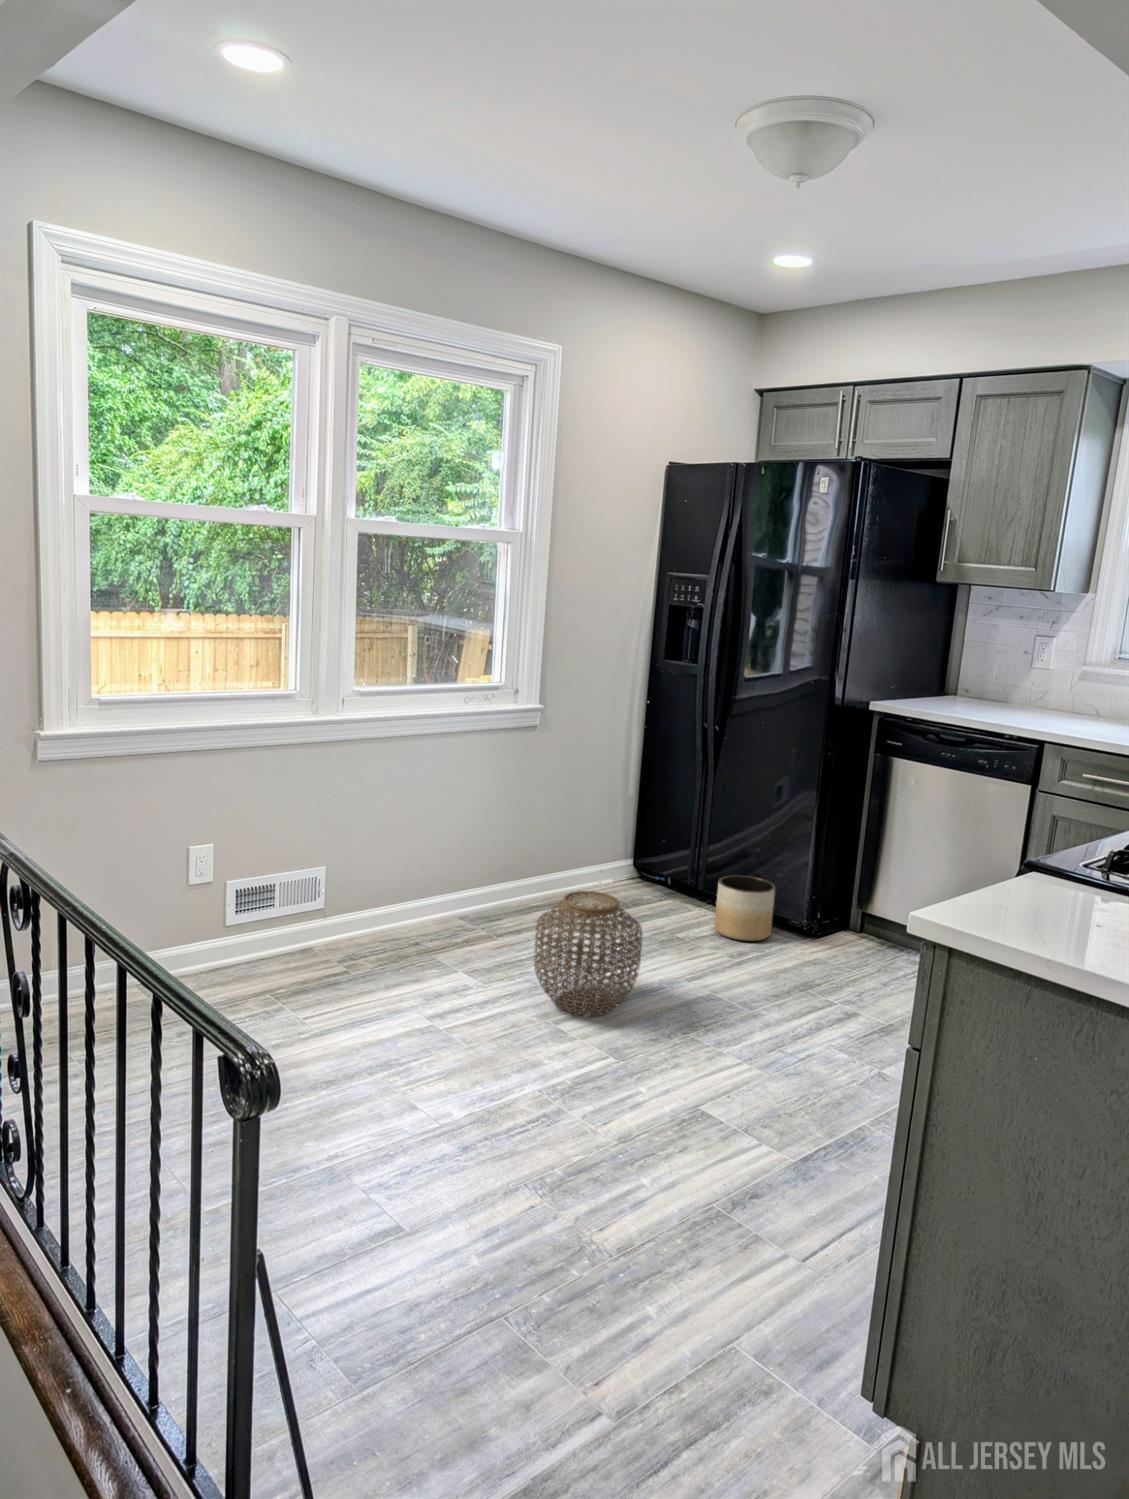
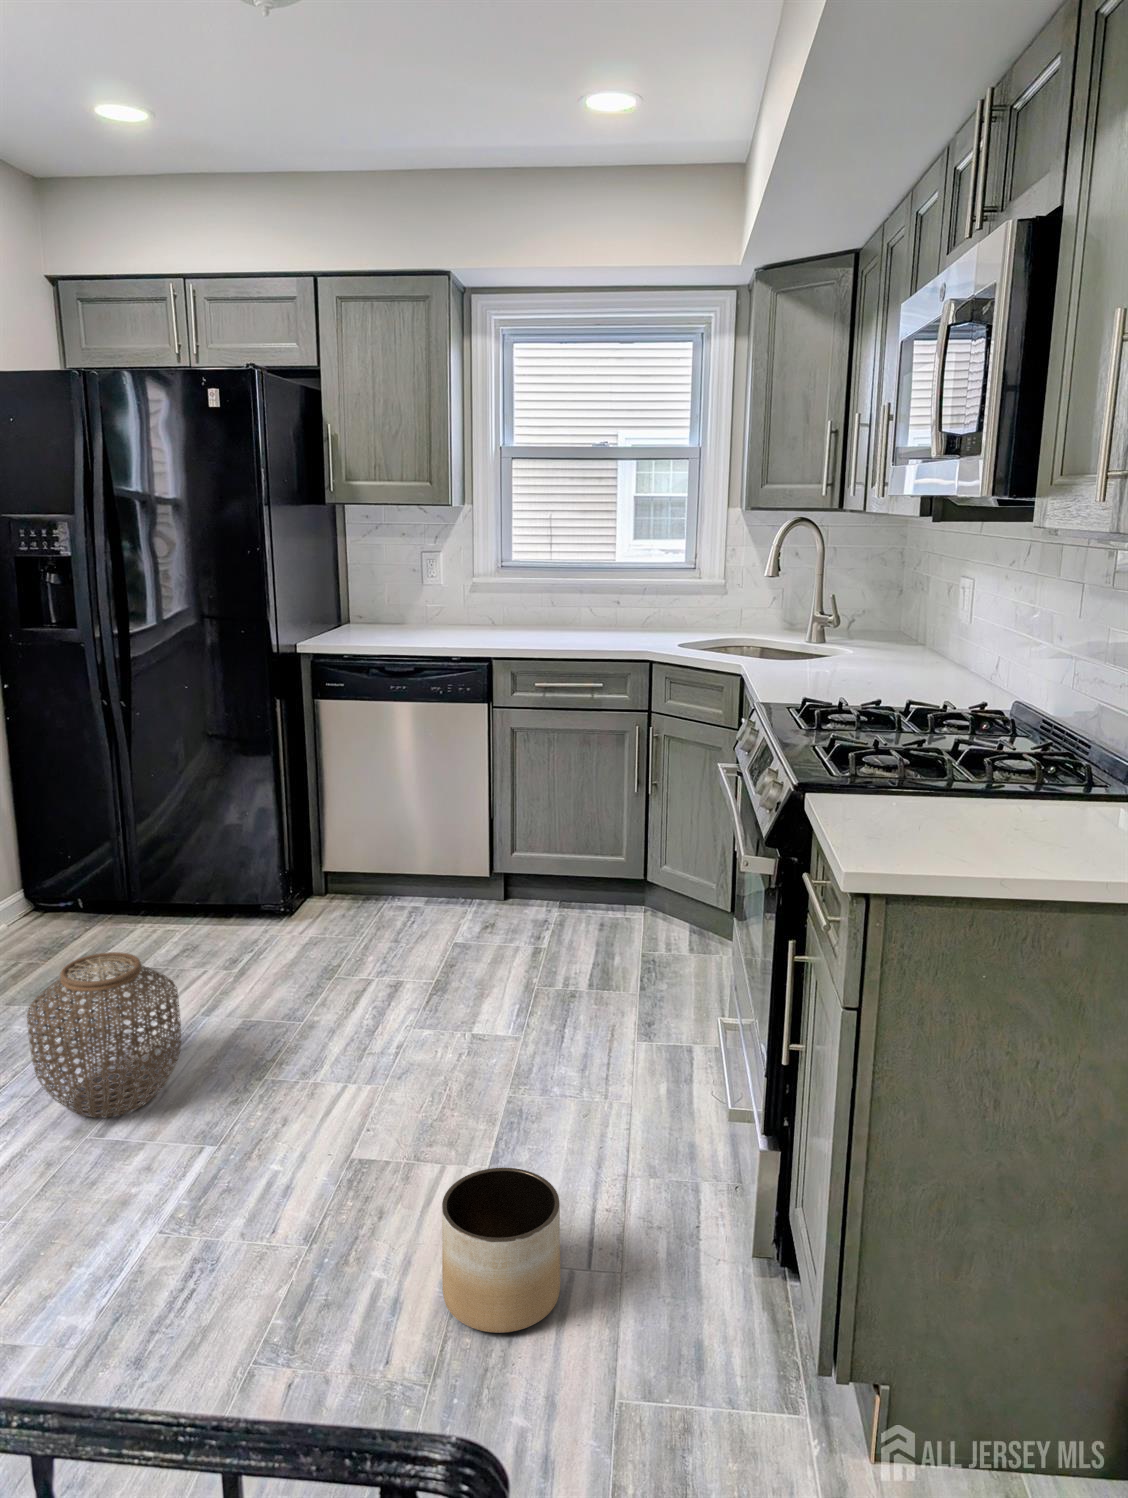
planter: present [714,875,775,941] -> present [442,1168,560,1333]

